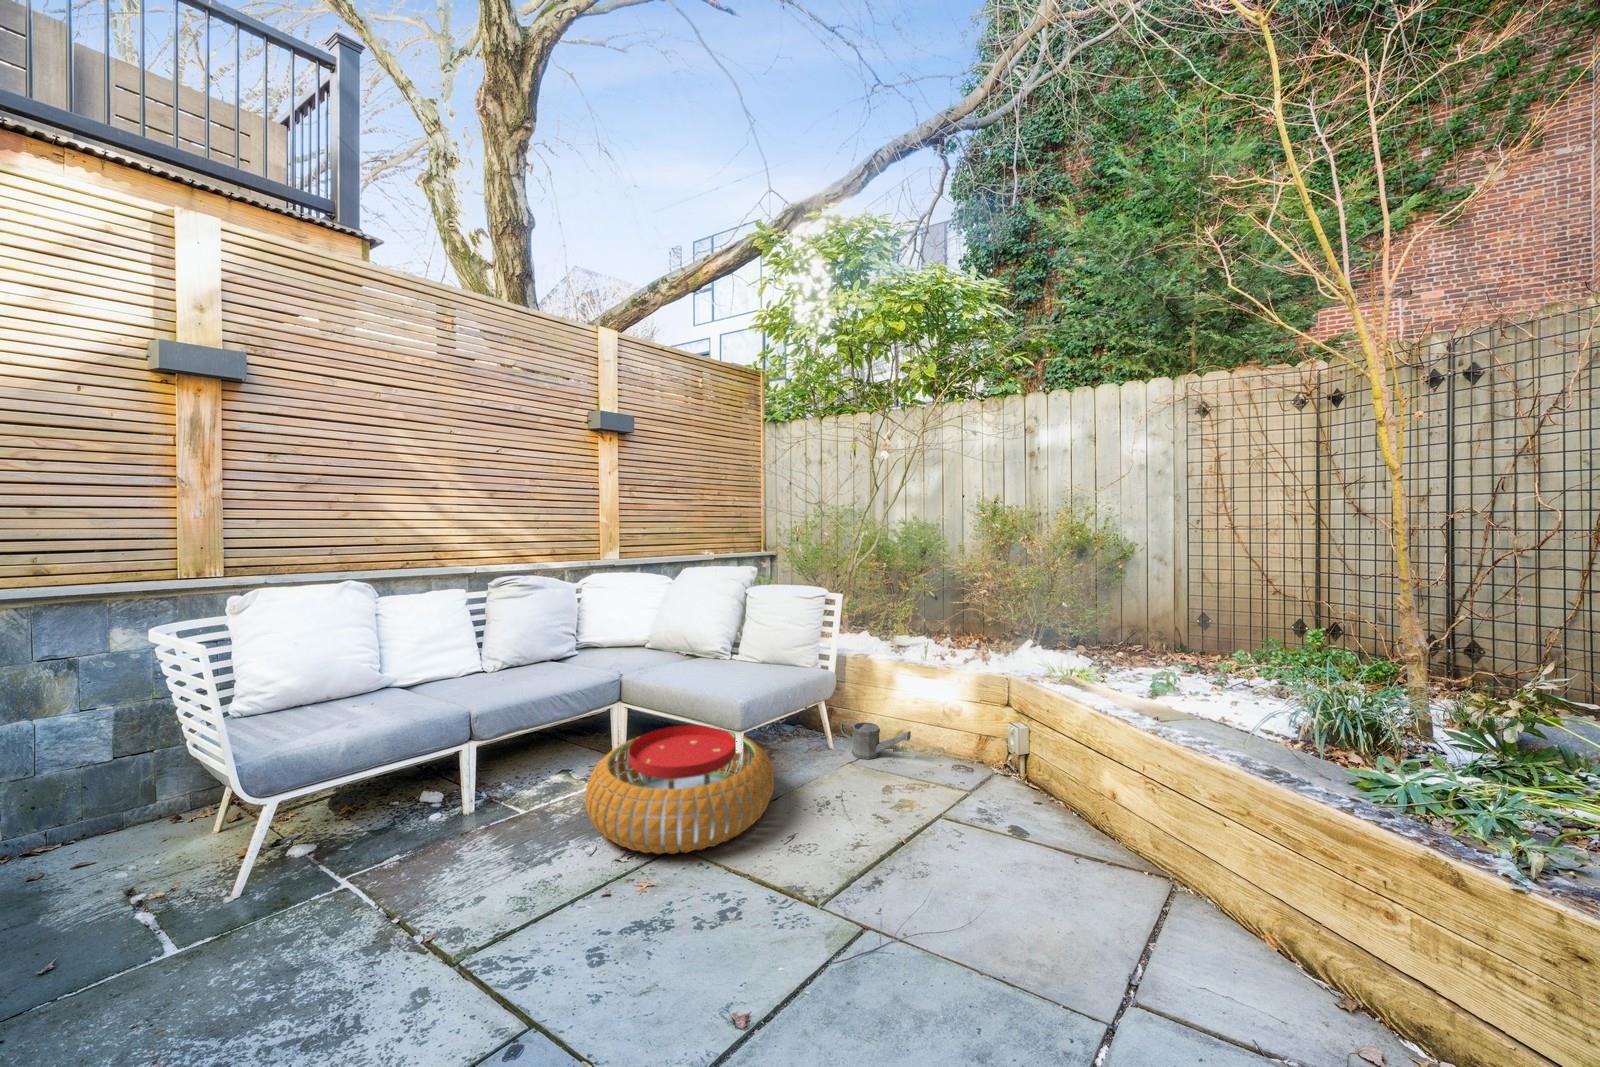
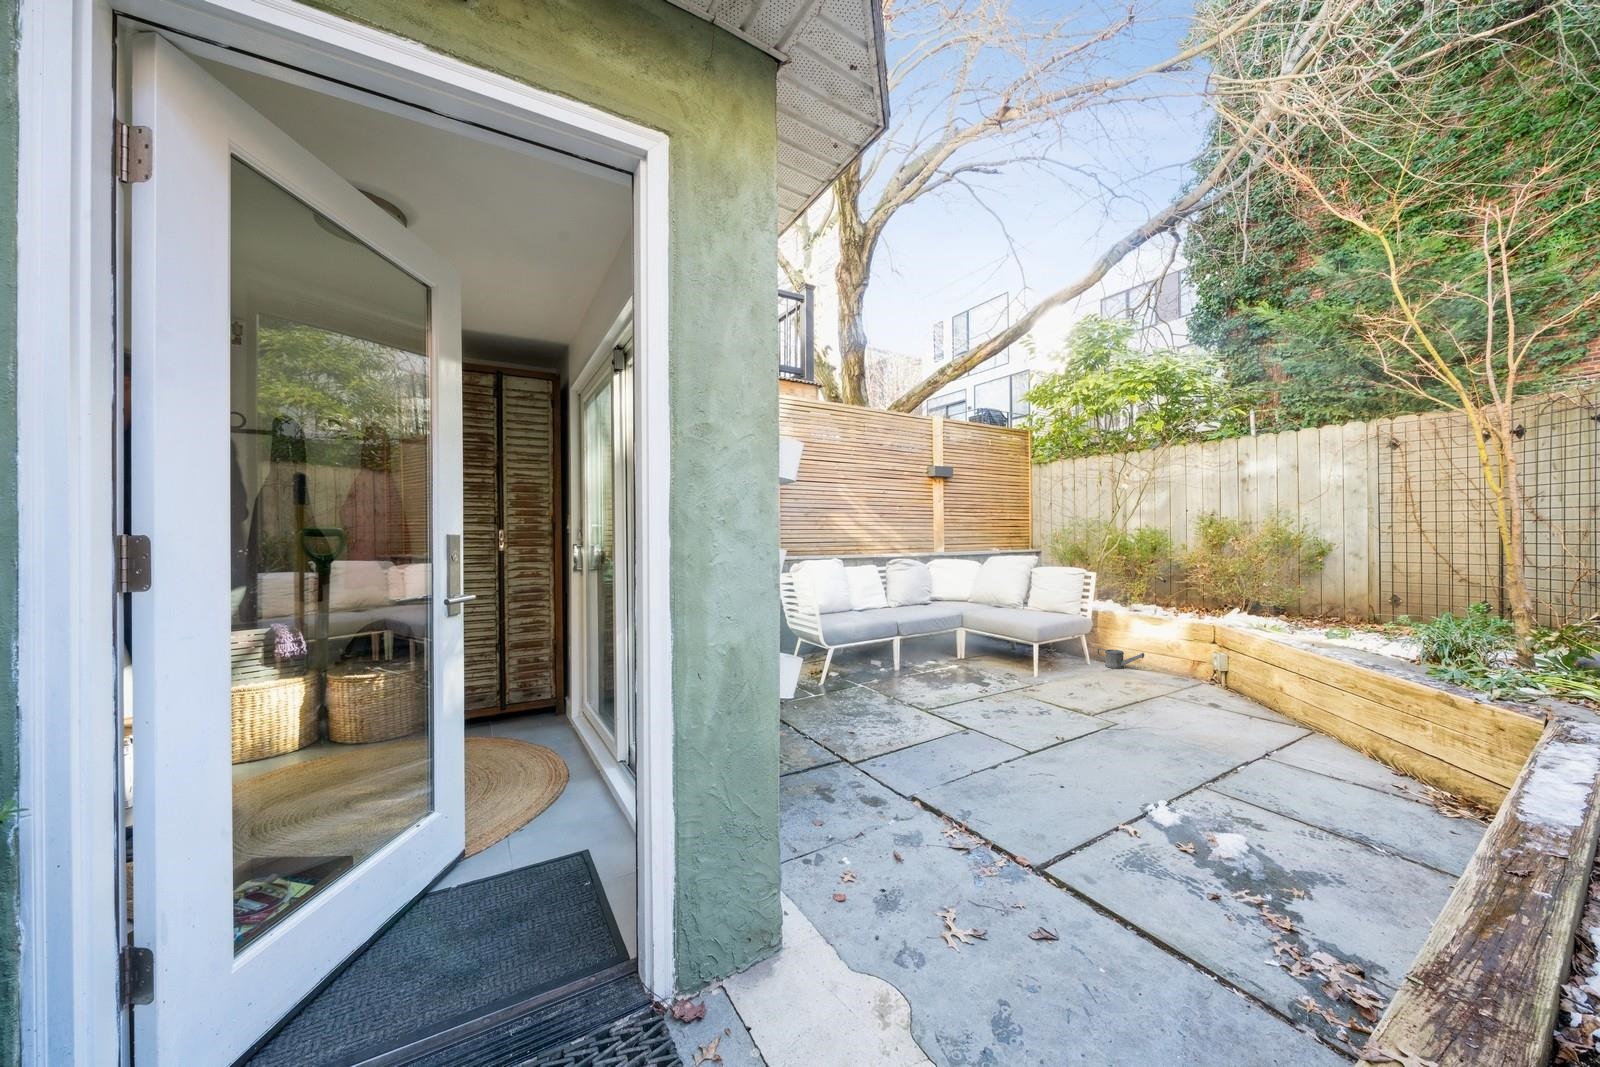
pouf: present [586,725,774,854] -> none [966,638,1063,685]

